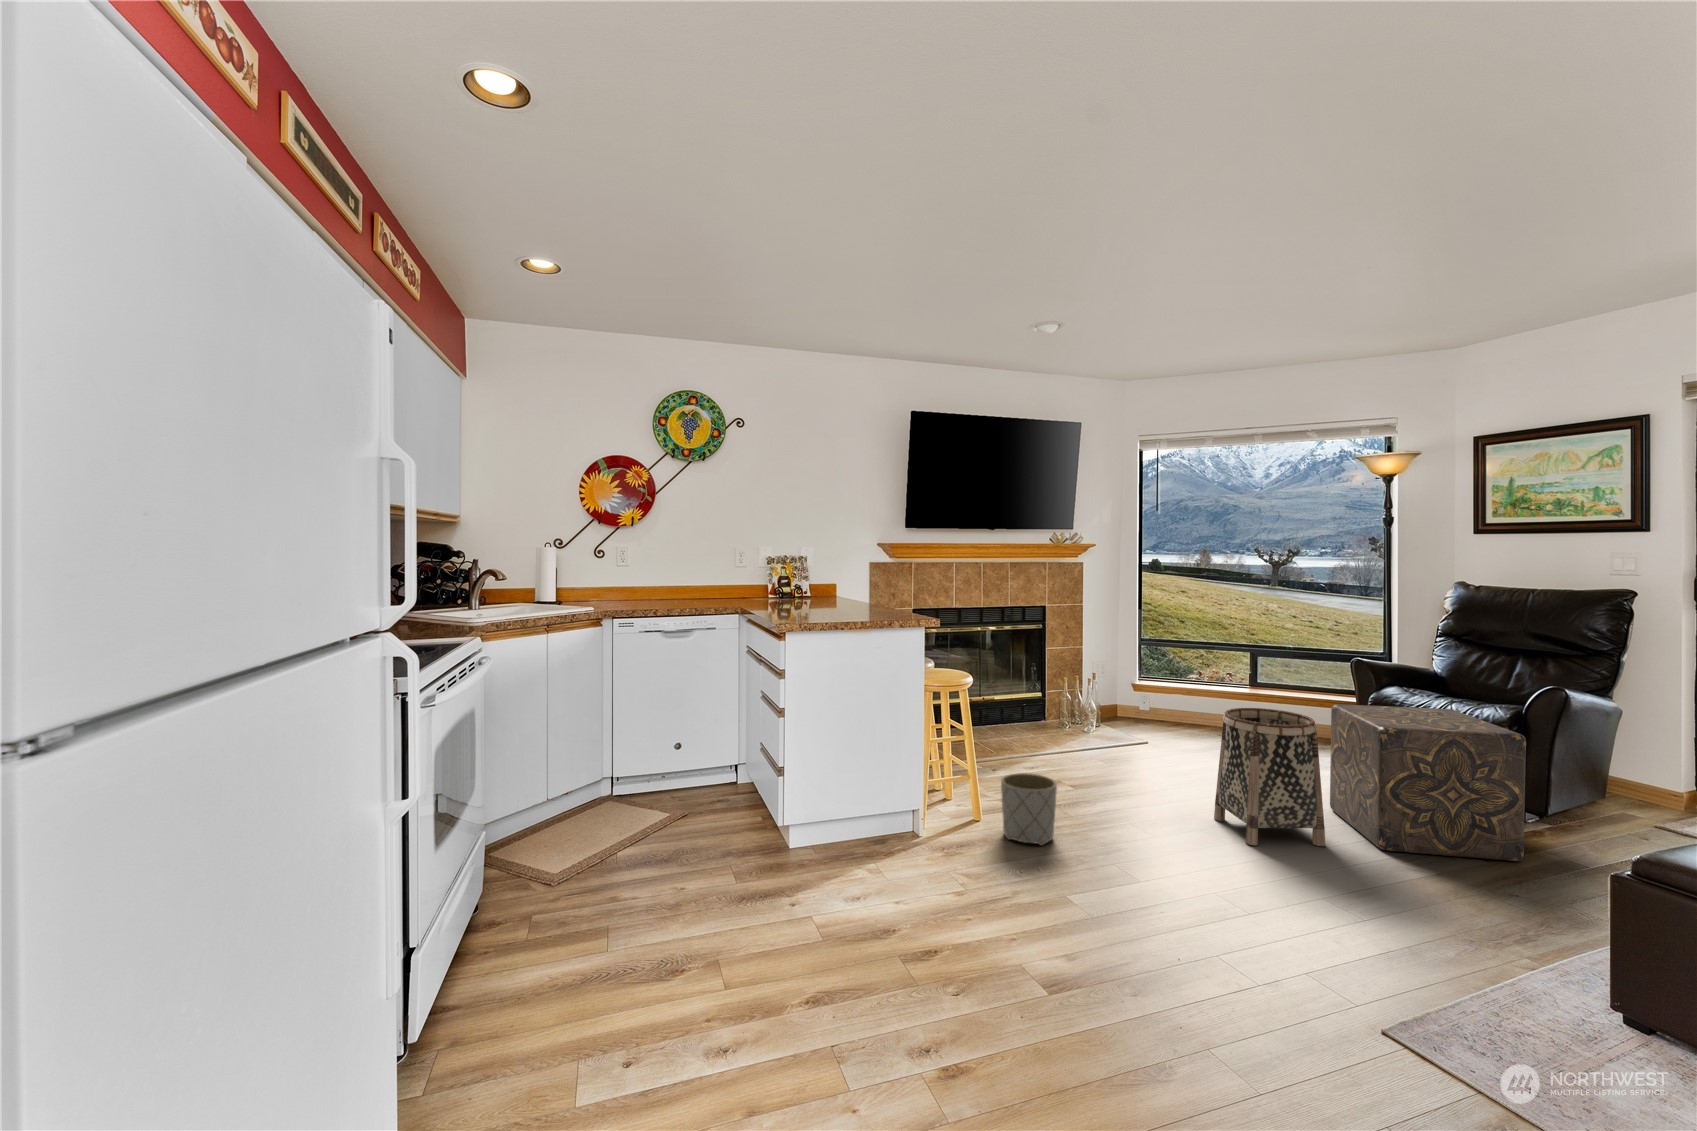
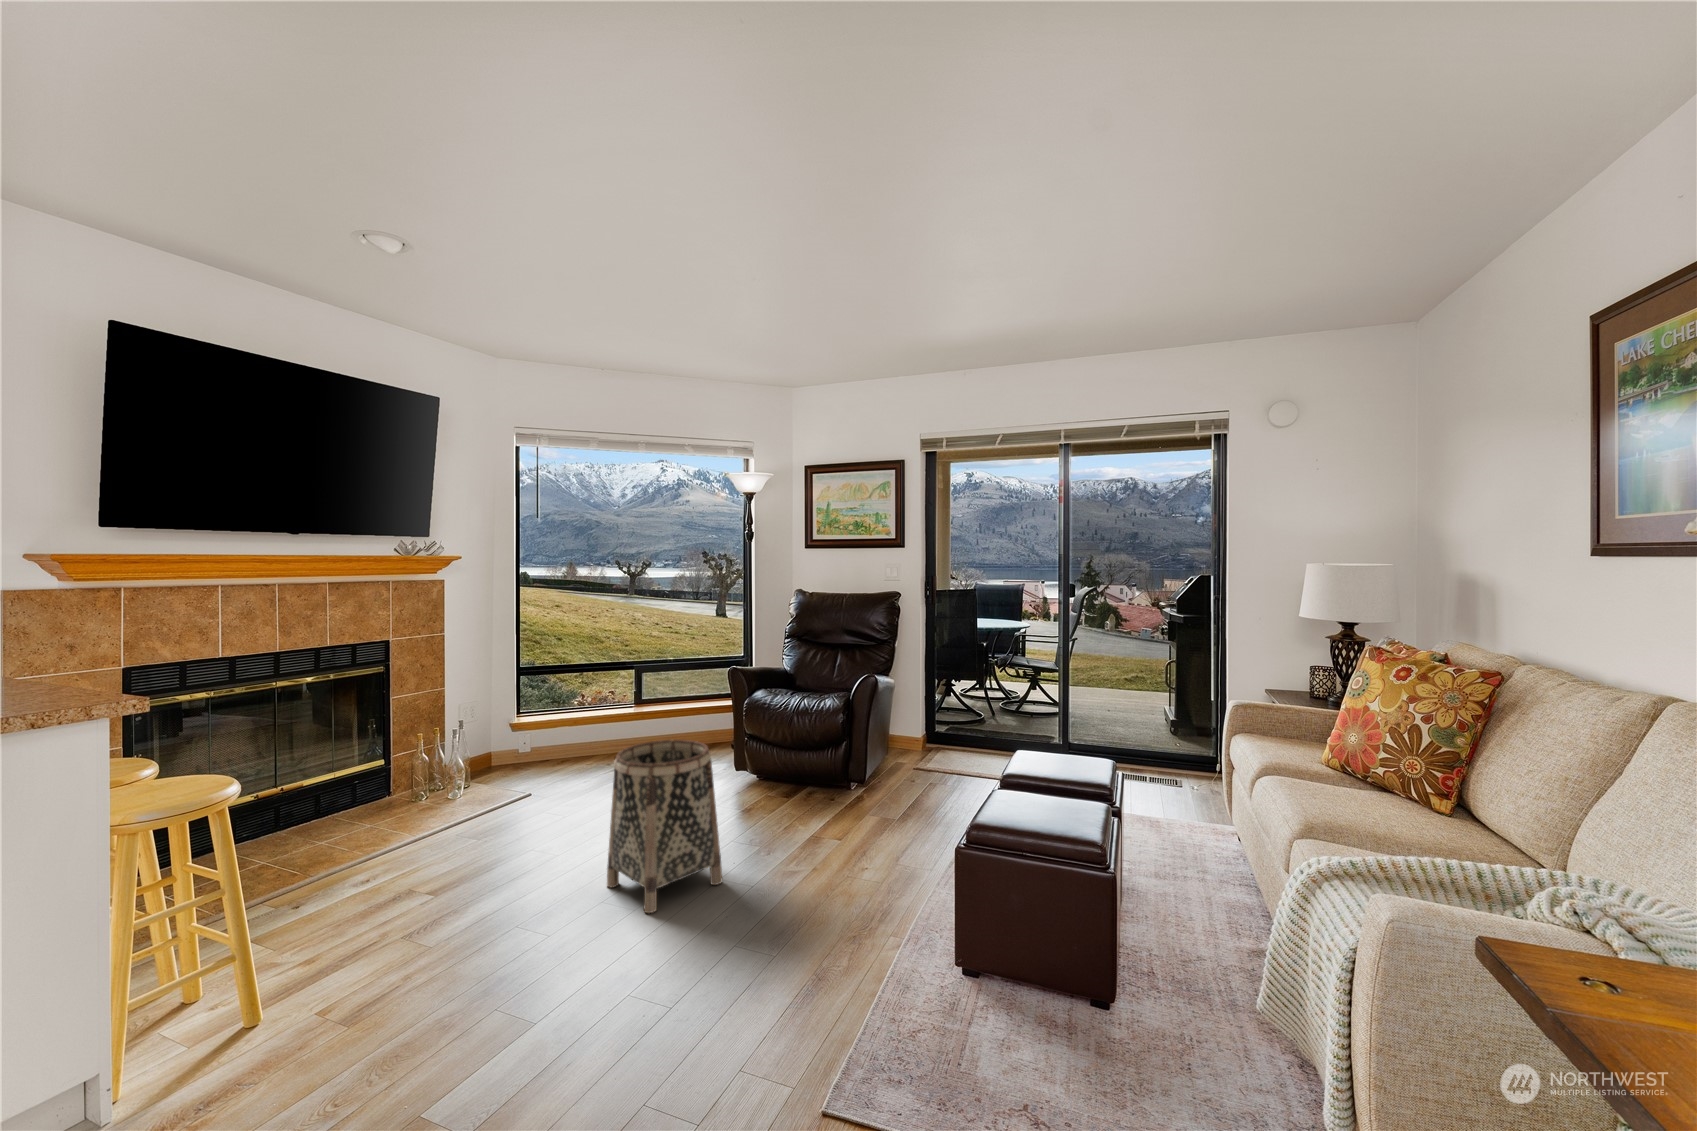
ottoman: present [1330,704,1526,861] -> none [718,706,869,866]
planter: present [1001,773,1057,845] -> none [253,925,369,1070]

